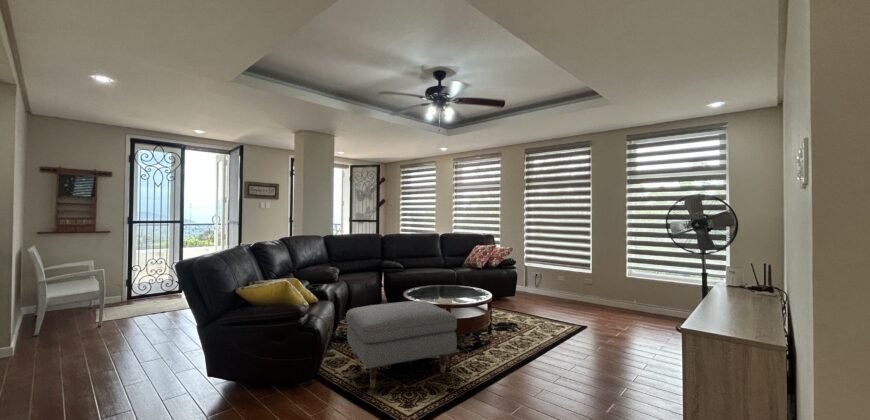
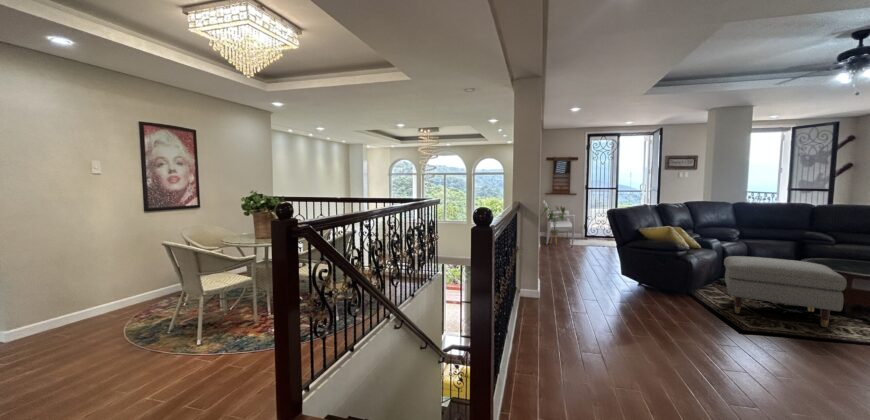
house plant: none [25,255,85,330] -> present [542,207,565,241]

